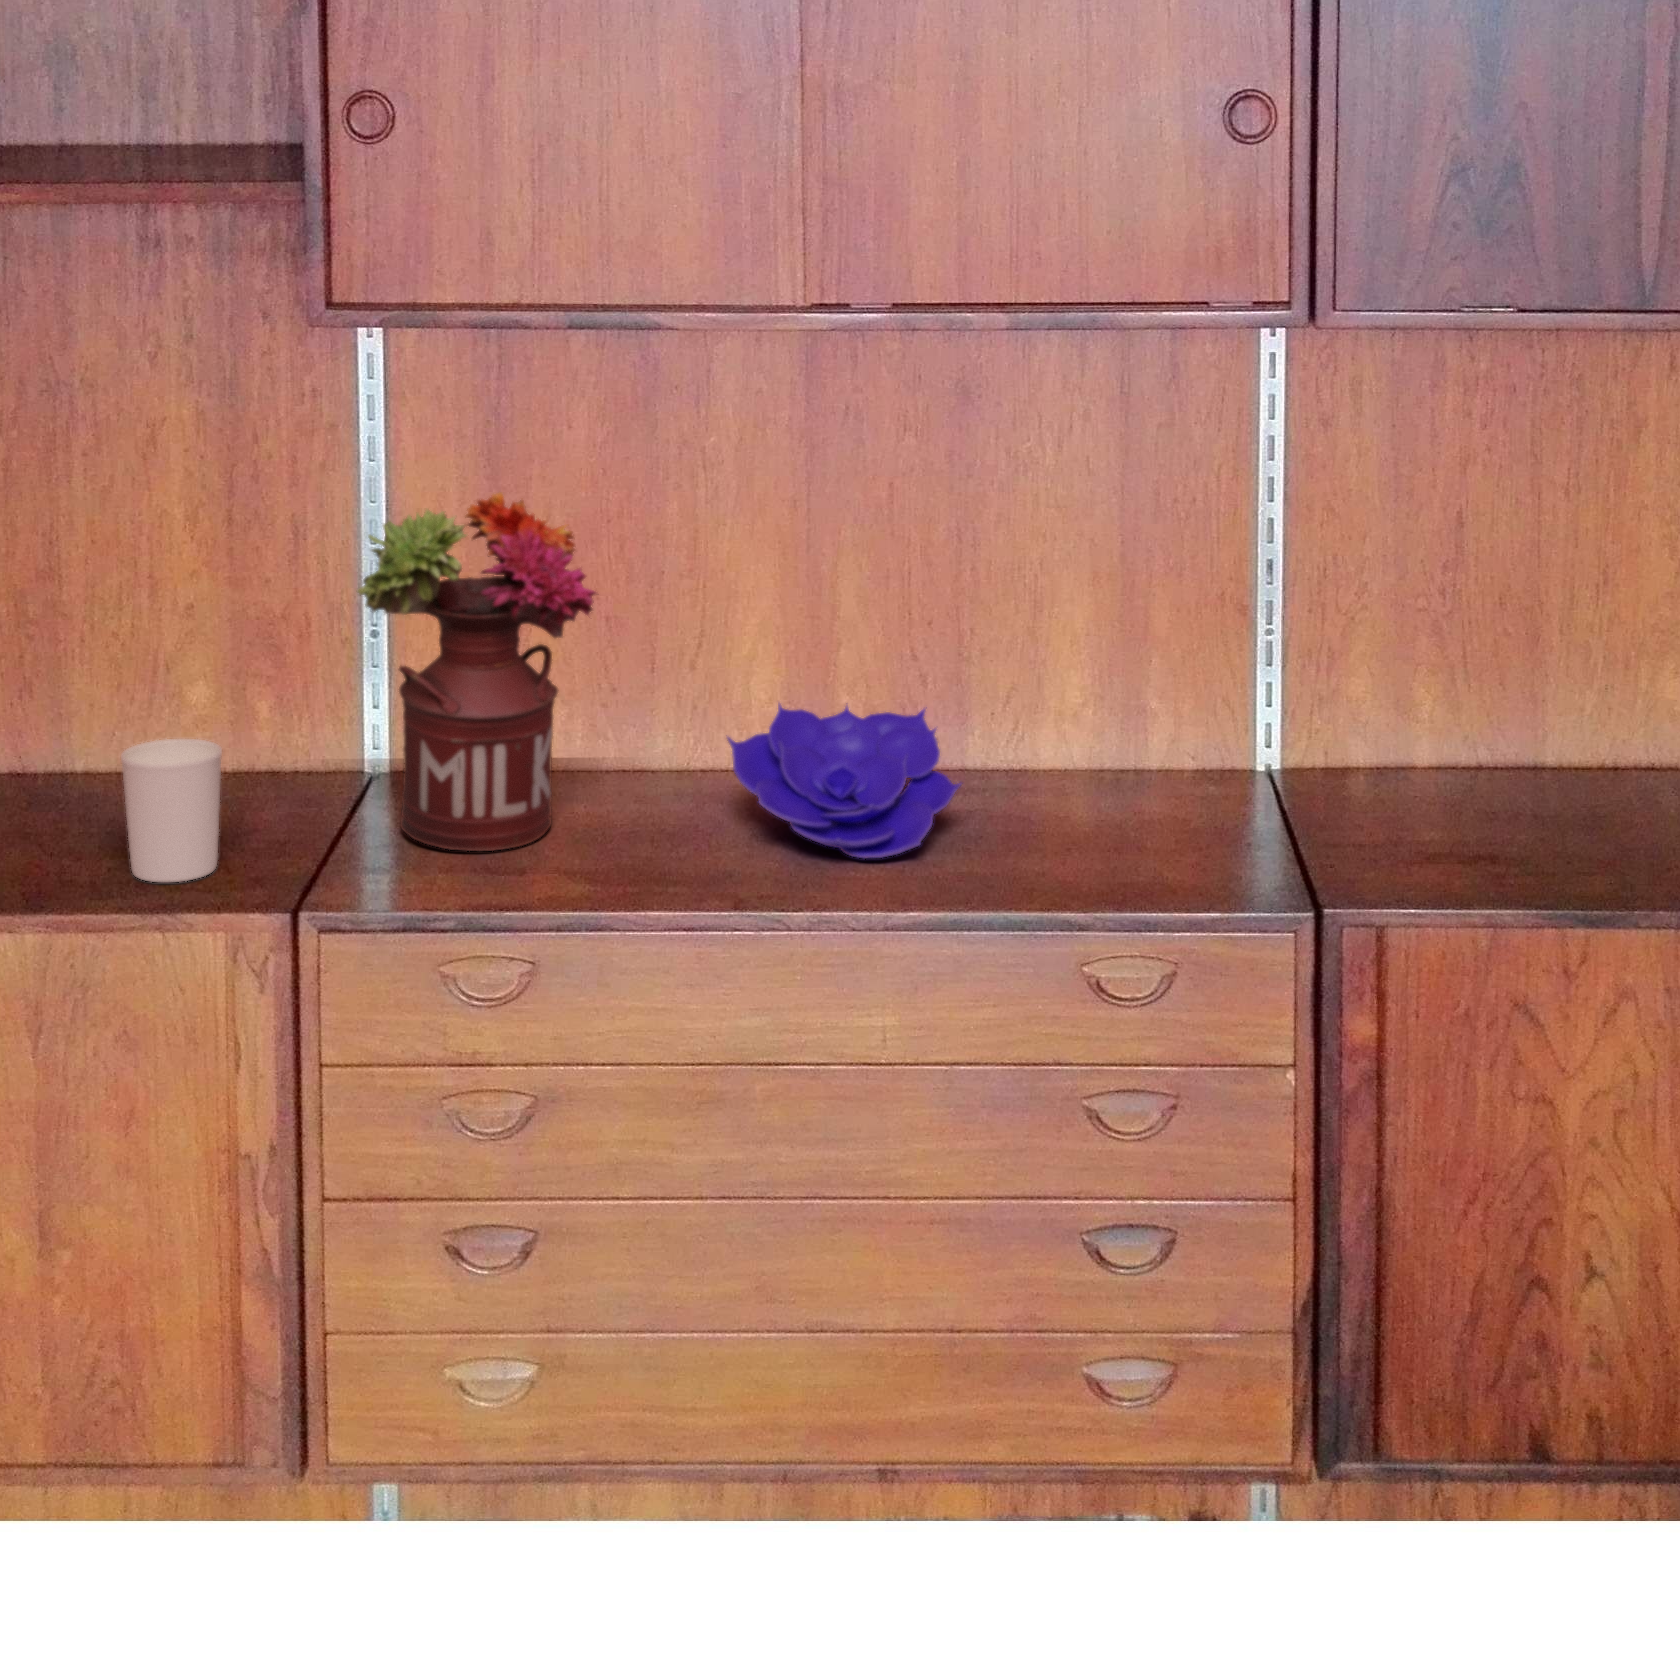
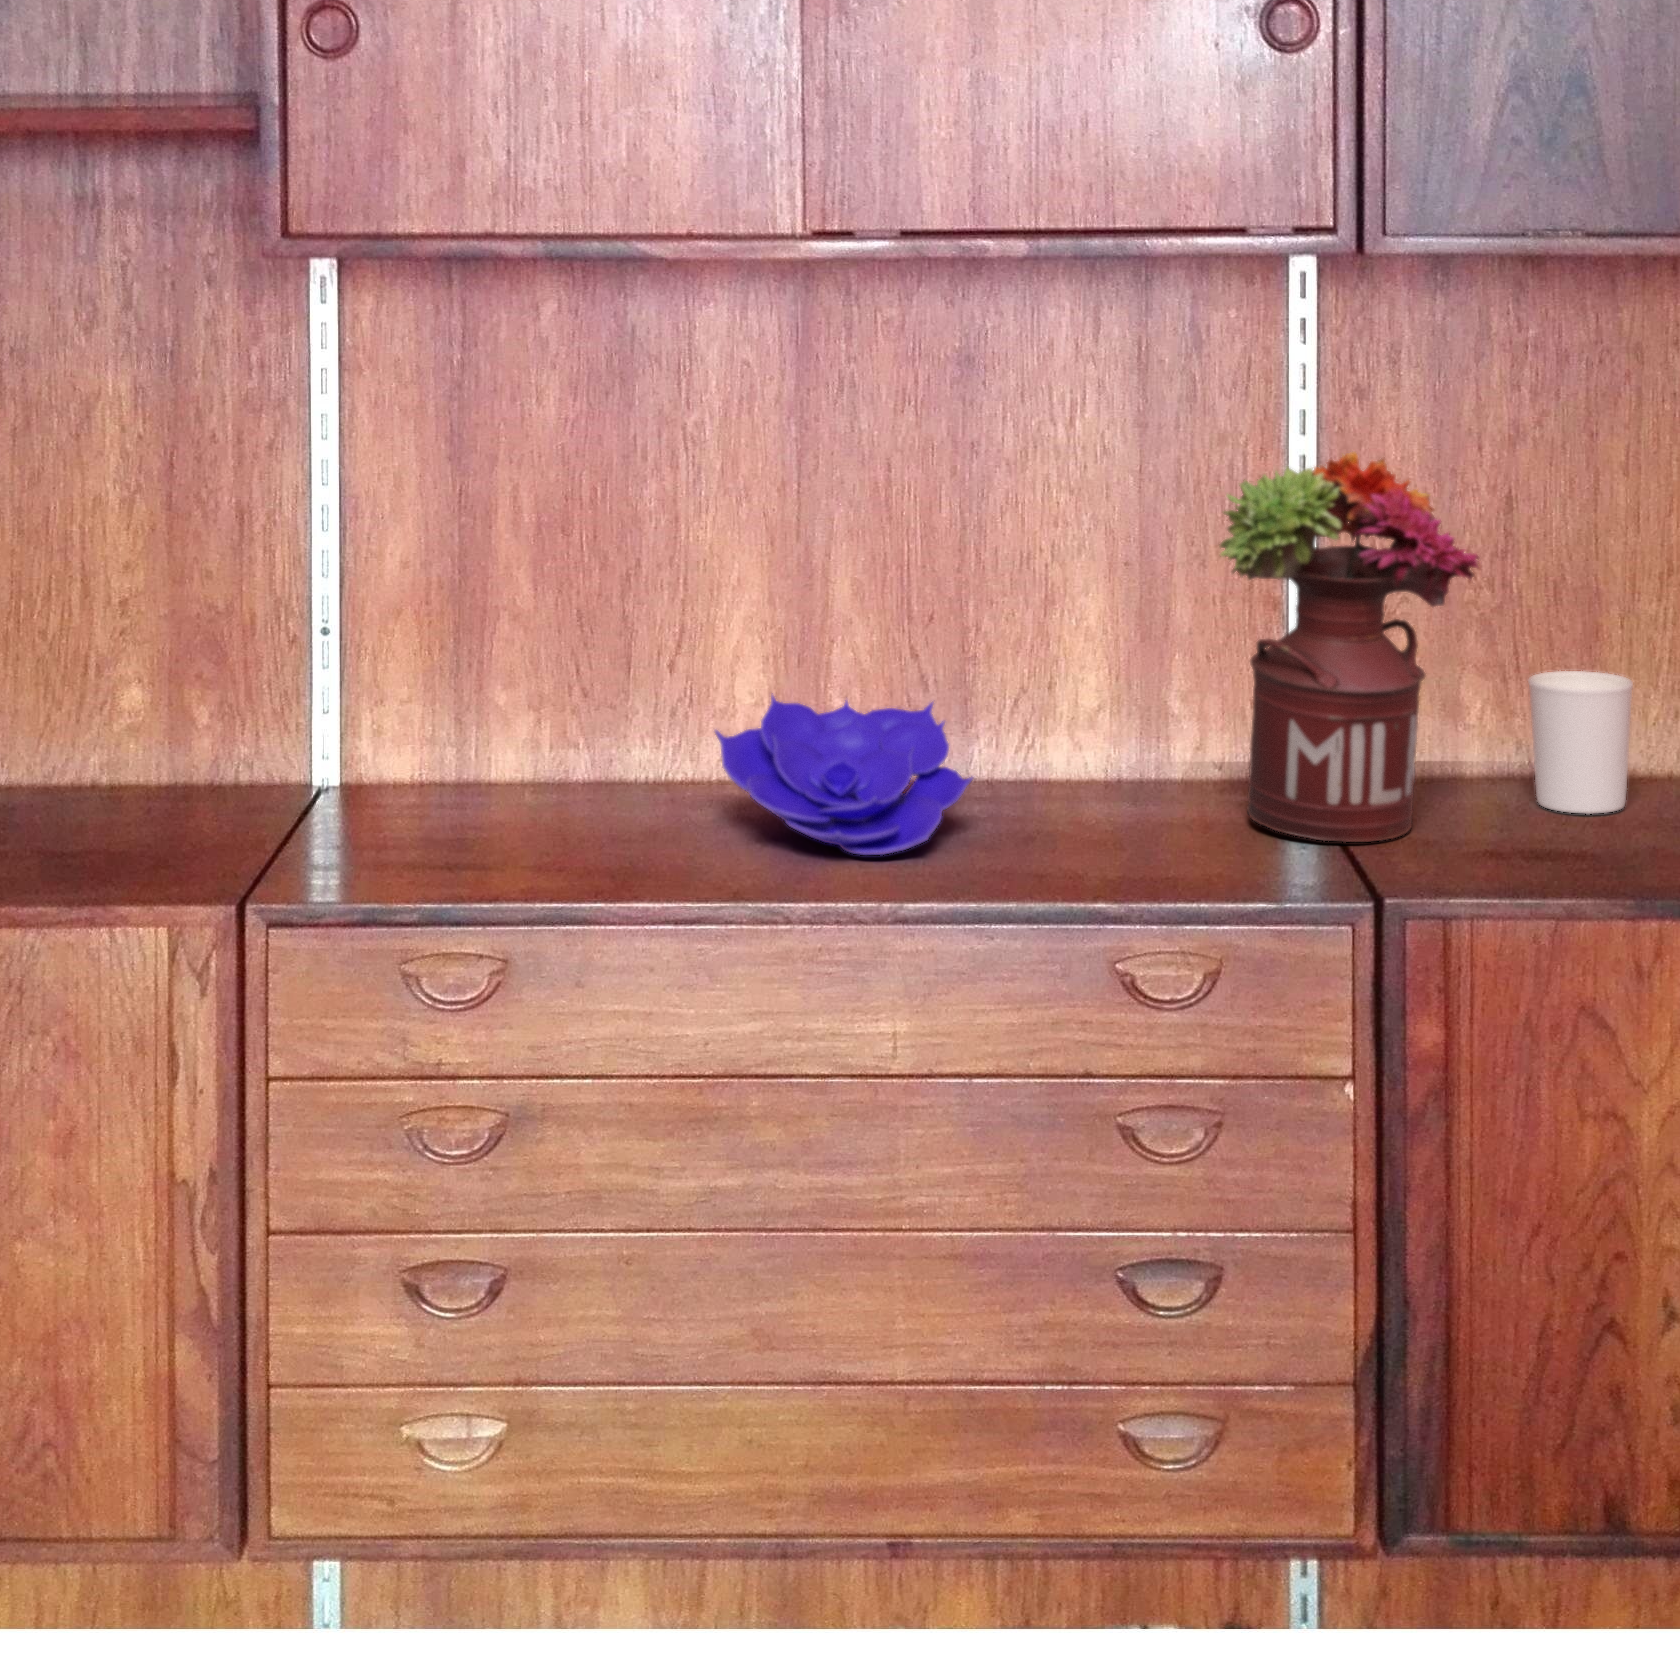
flower arrangement: present [358,493,596,851] -> present [1220,452,1479,842]
candle holder: present [121,739,222,882] -> present [1528,671,1633,814]

